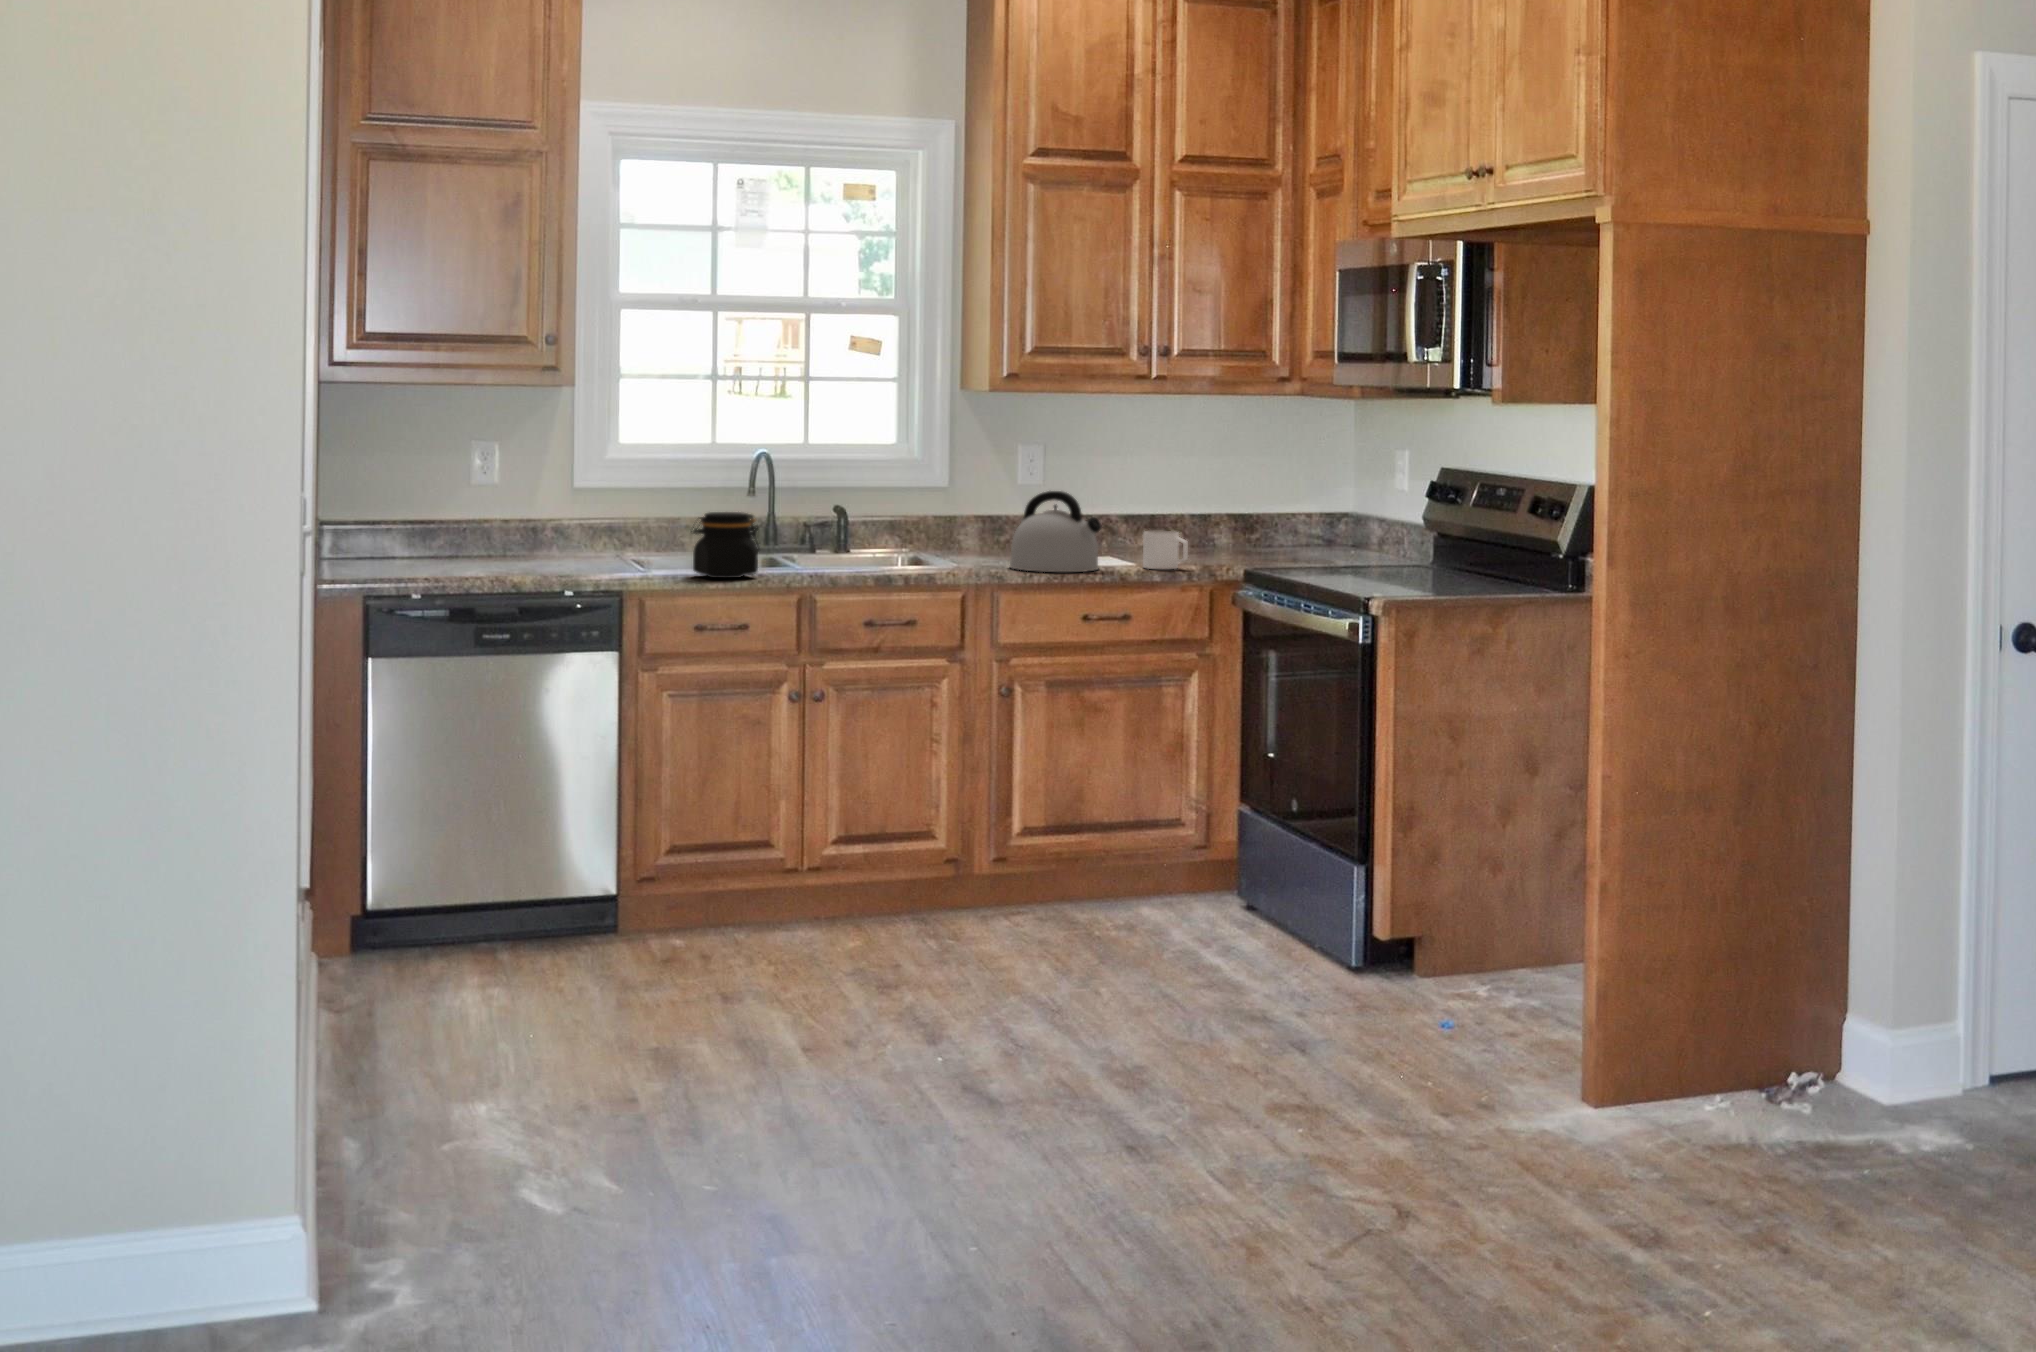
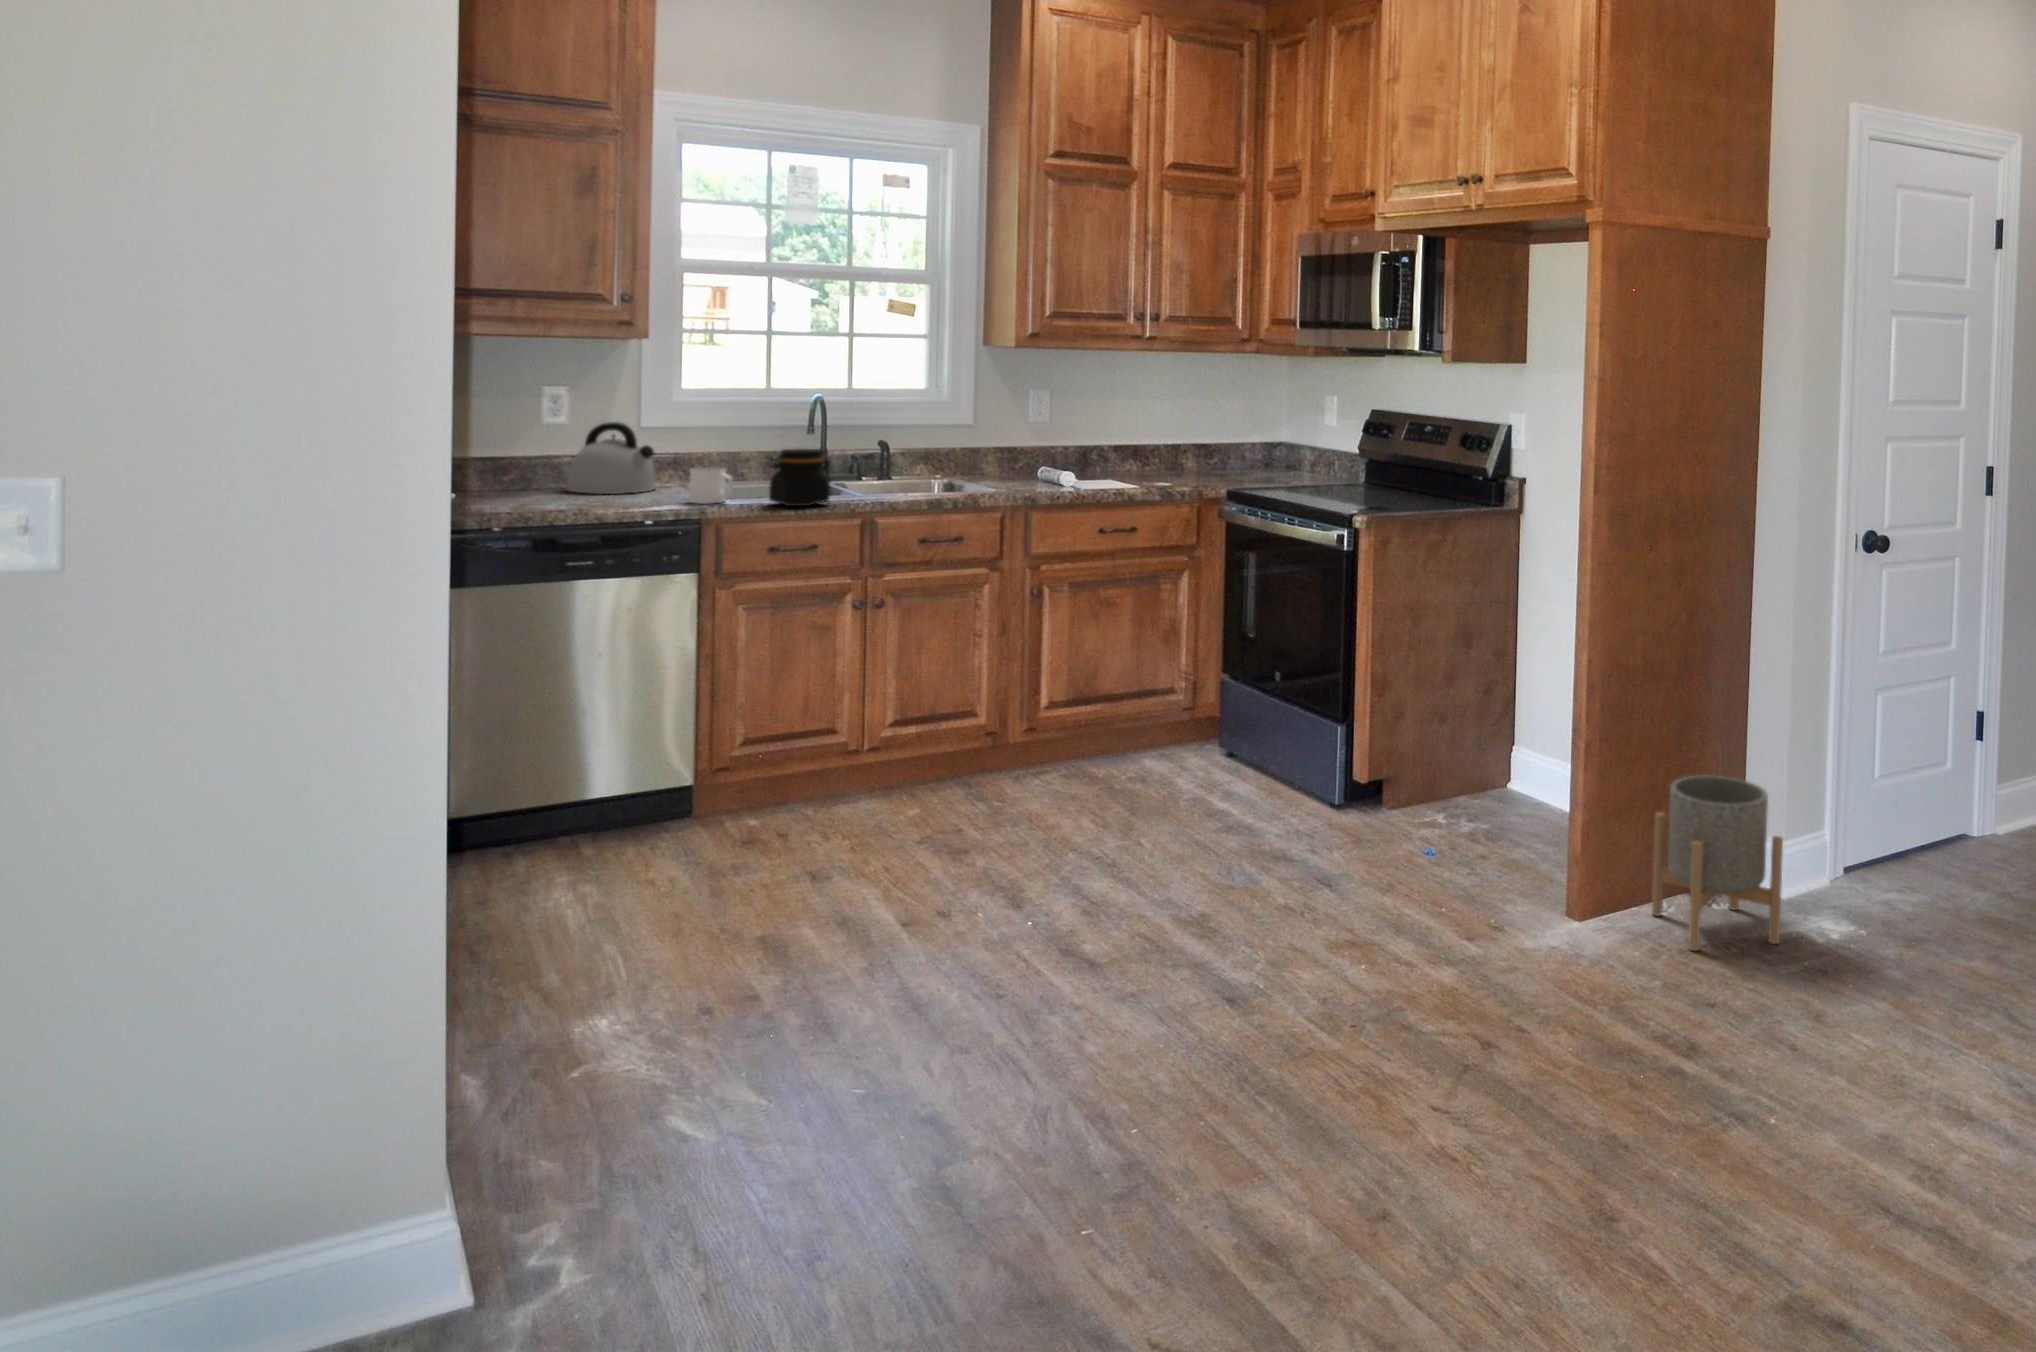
kettle: present [1009,491,1102,572] -> present [567,422,655,494]
mug: present [1143,531,1188,569] -> present [689,467,733,504]
planter: none [1694,939,1849,1157] -> present [1652,776,1783,951]

